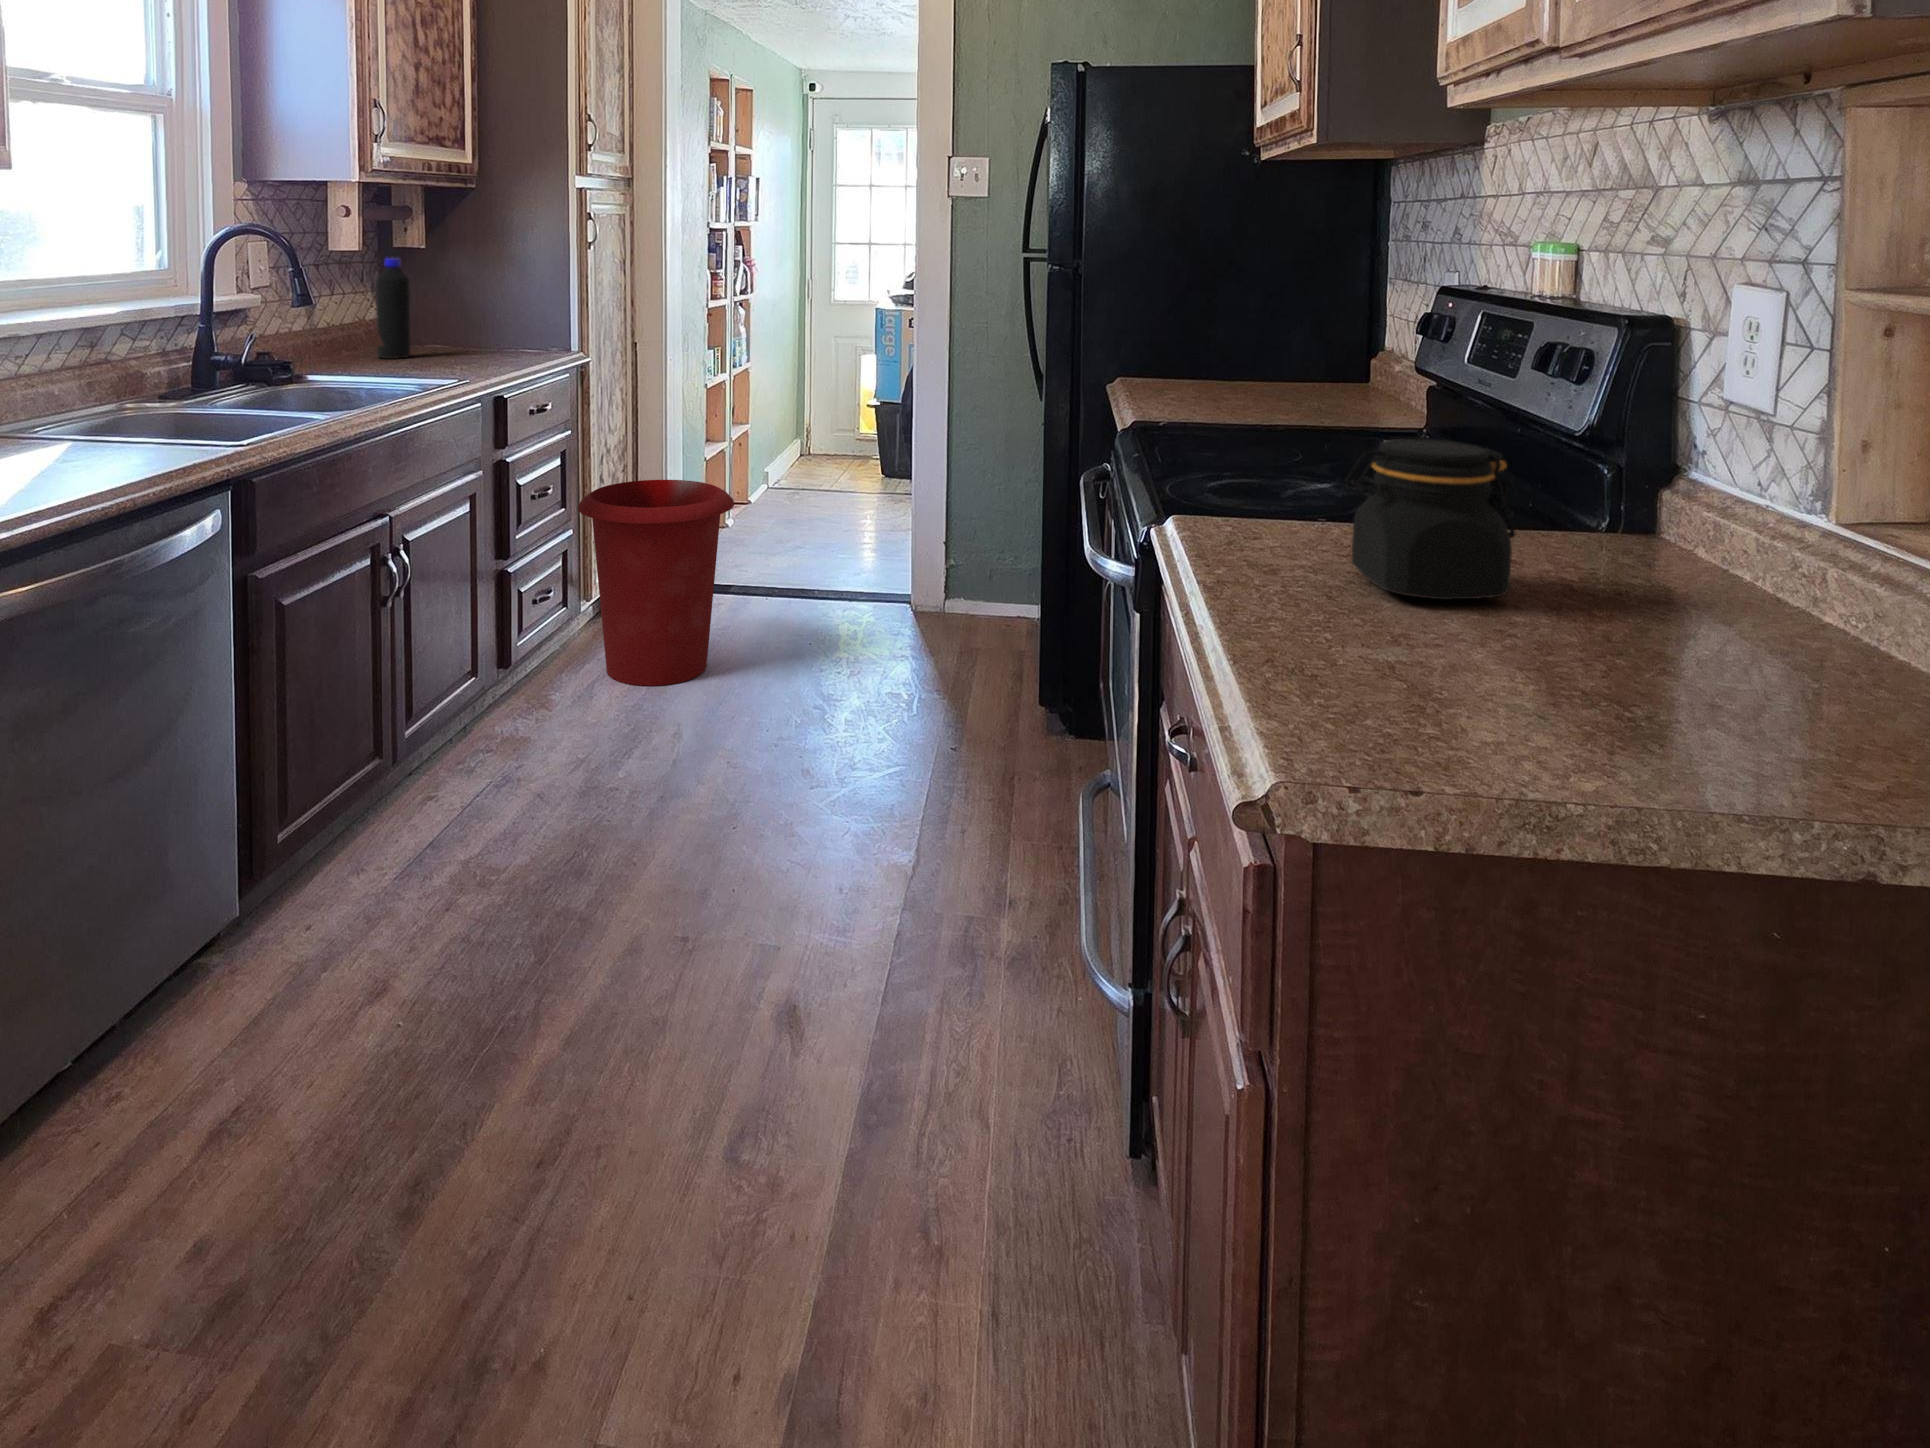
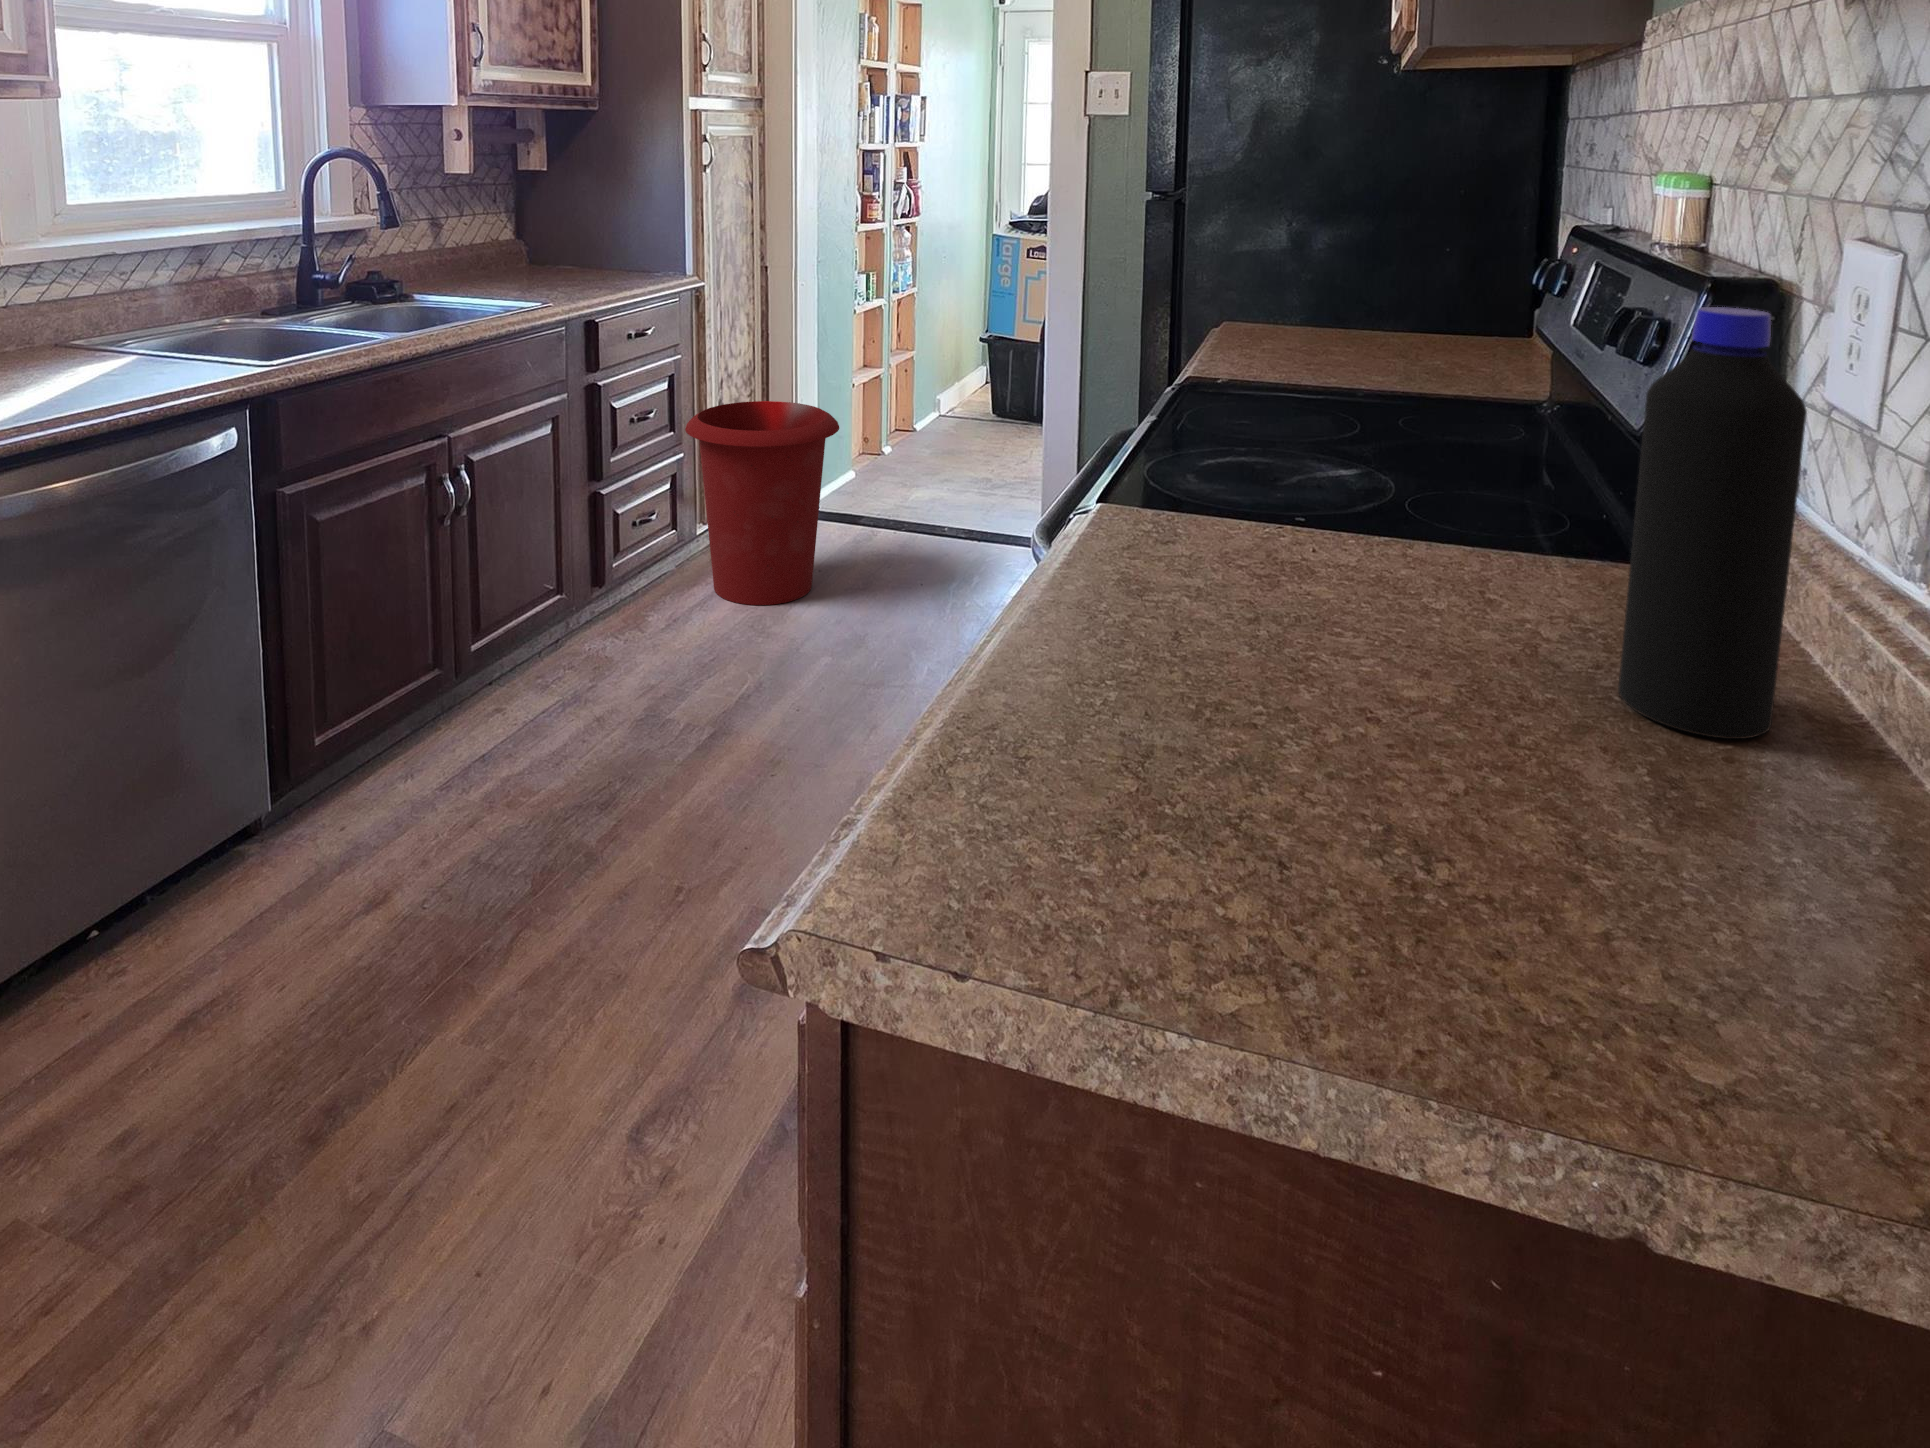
bottle: present [376,258,410,359] -> present [1618,307,1807,739]
jar: present [1346,439,1516,600] -> none [1219,435,1440,655]

